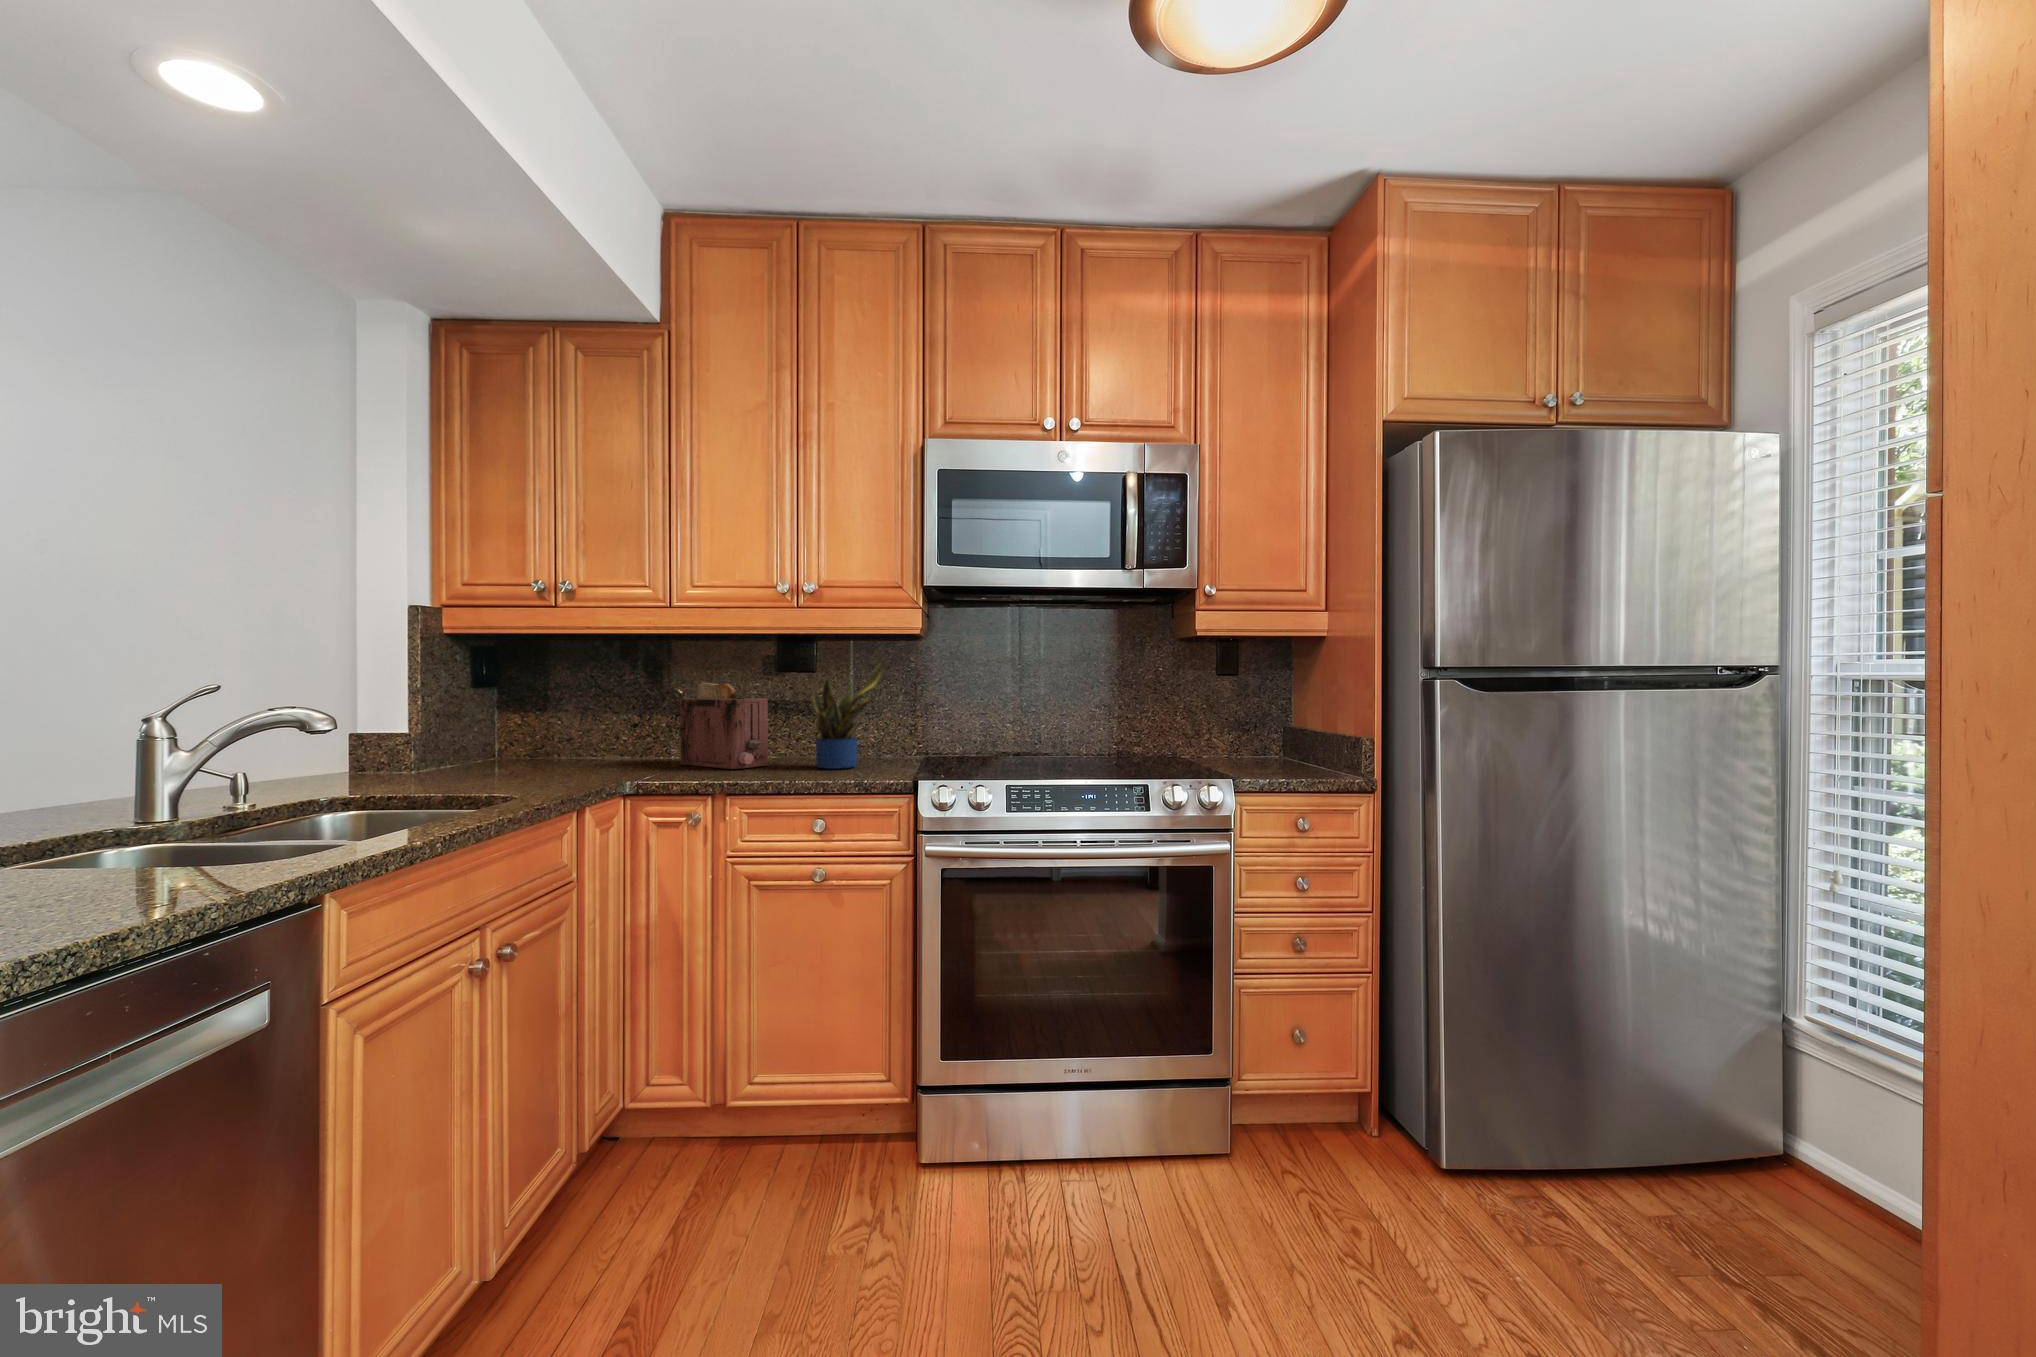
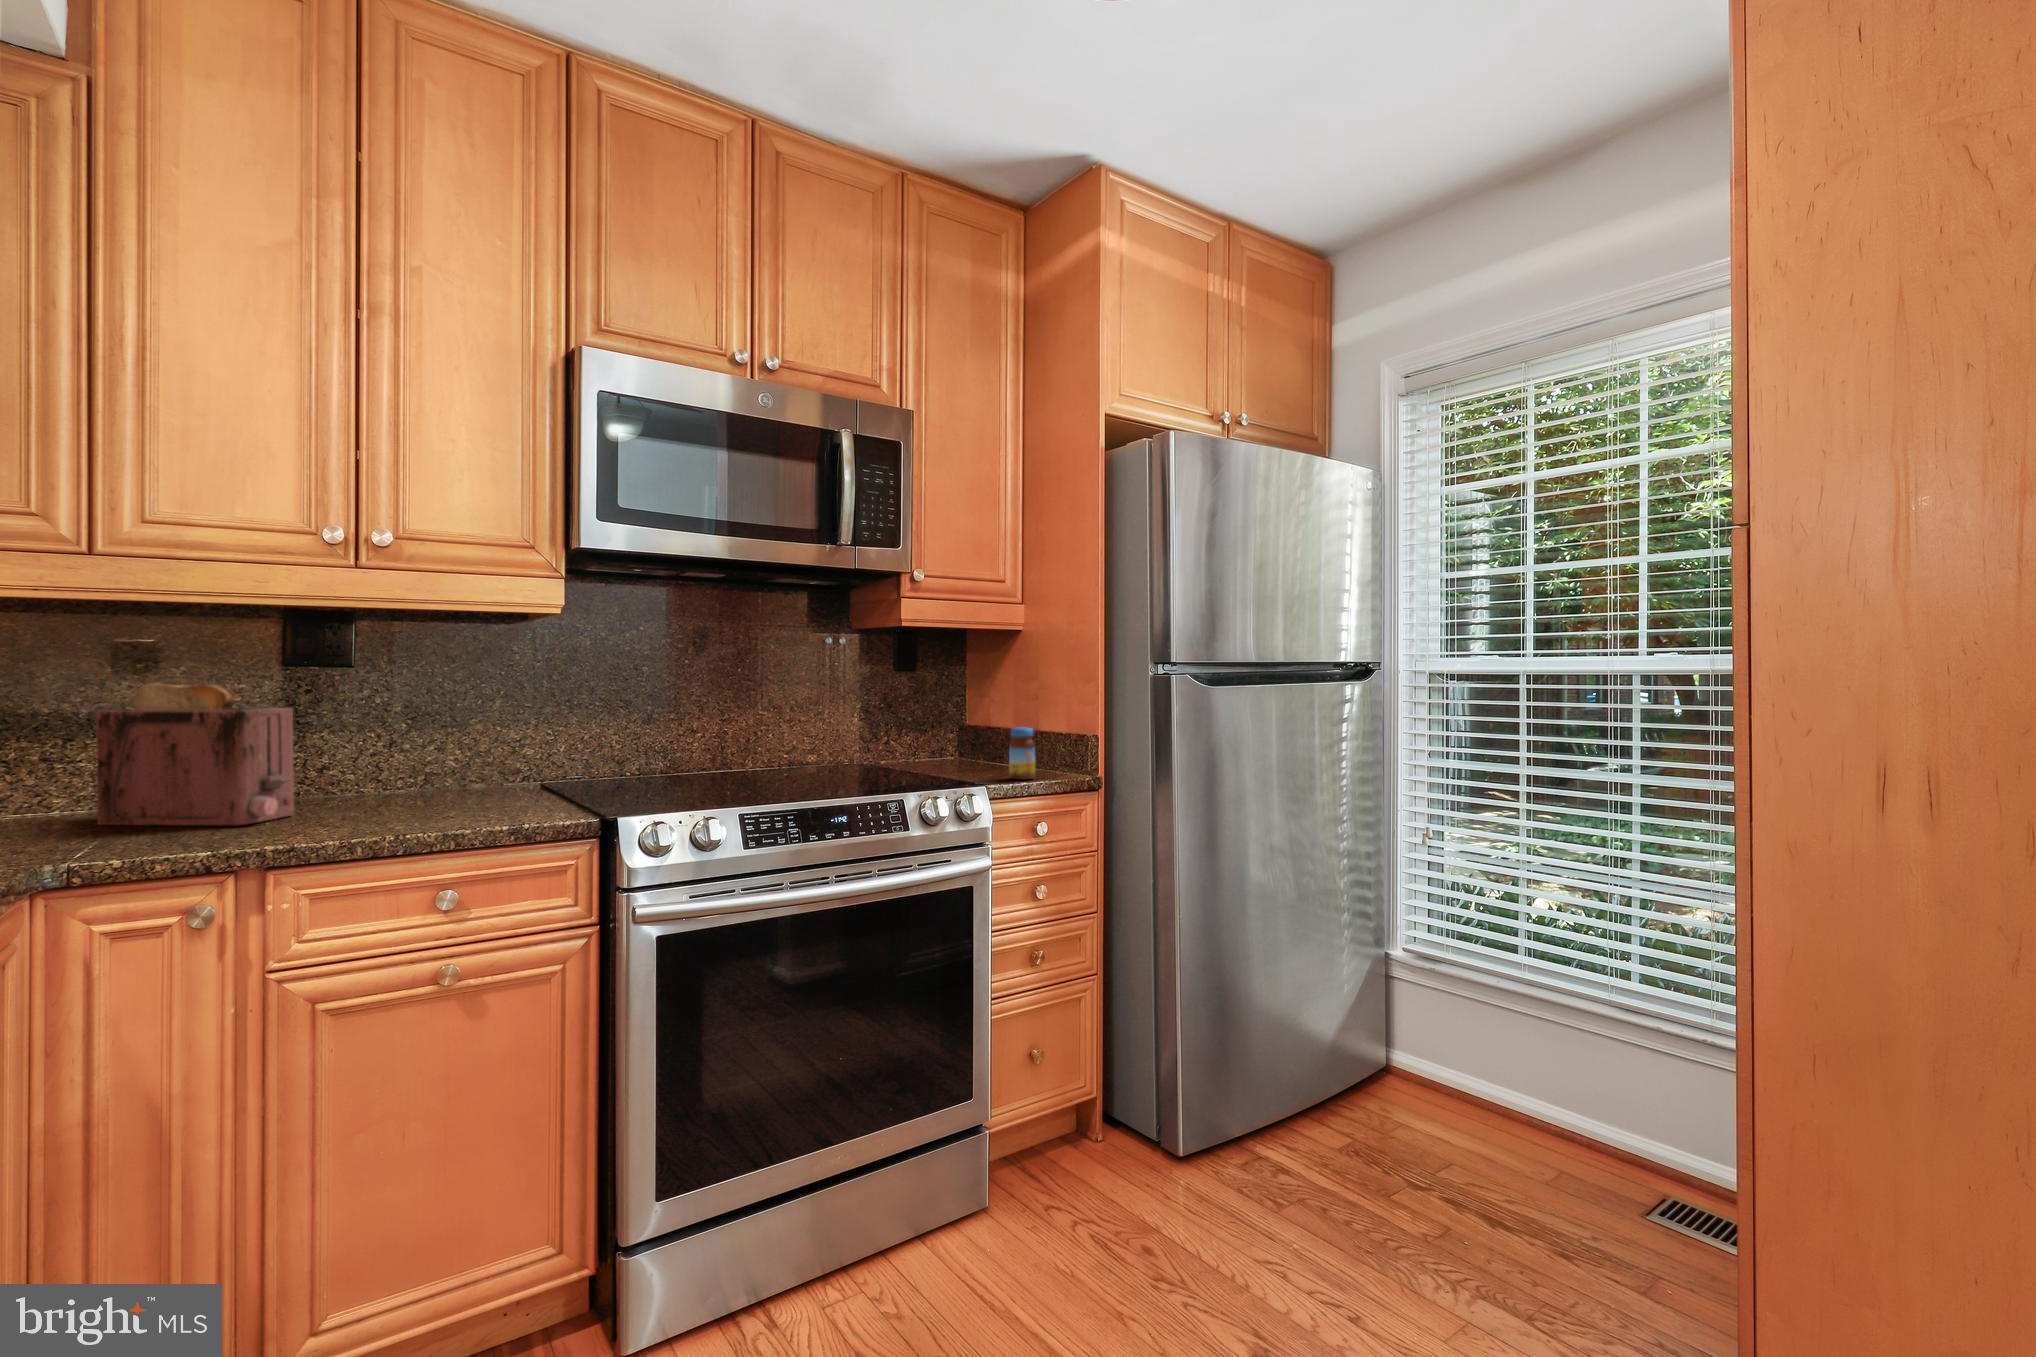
potted plant: present [813,661,885,769] -> none [381,647,504,812]
jar: none [1273,728,1297,776] -> present [1009,727,1035,779]

